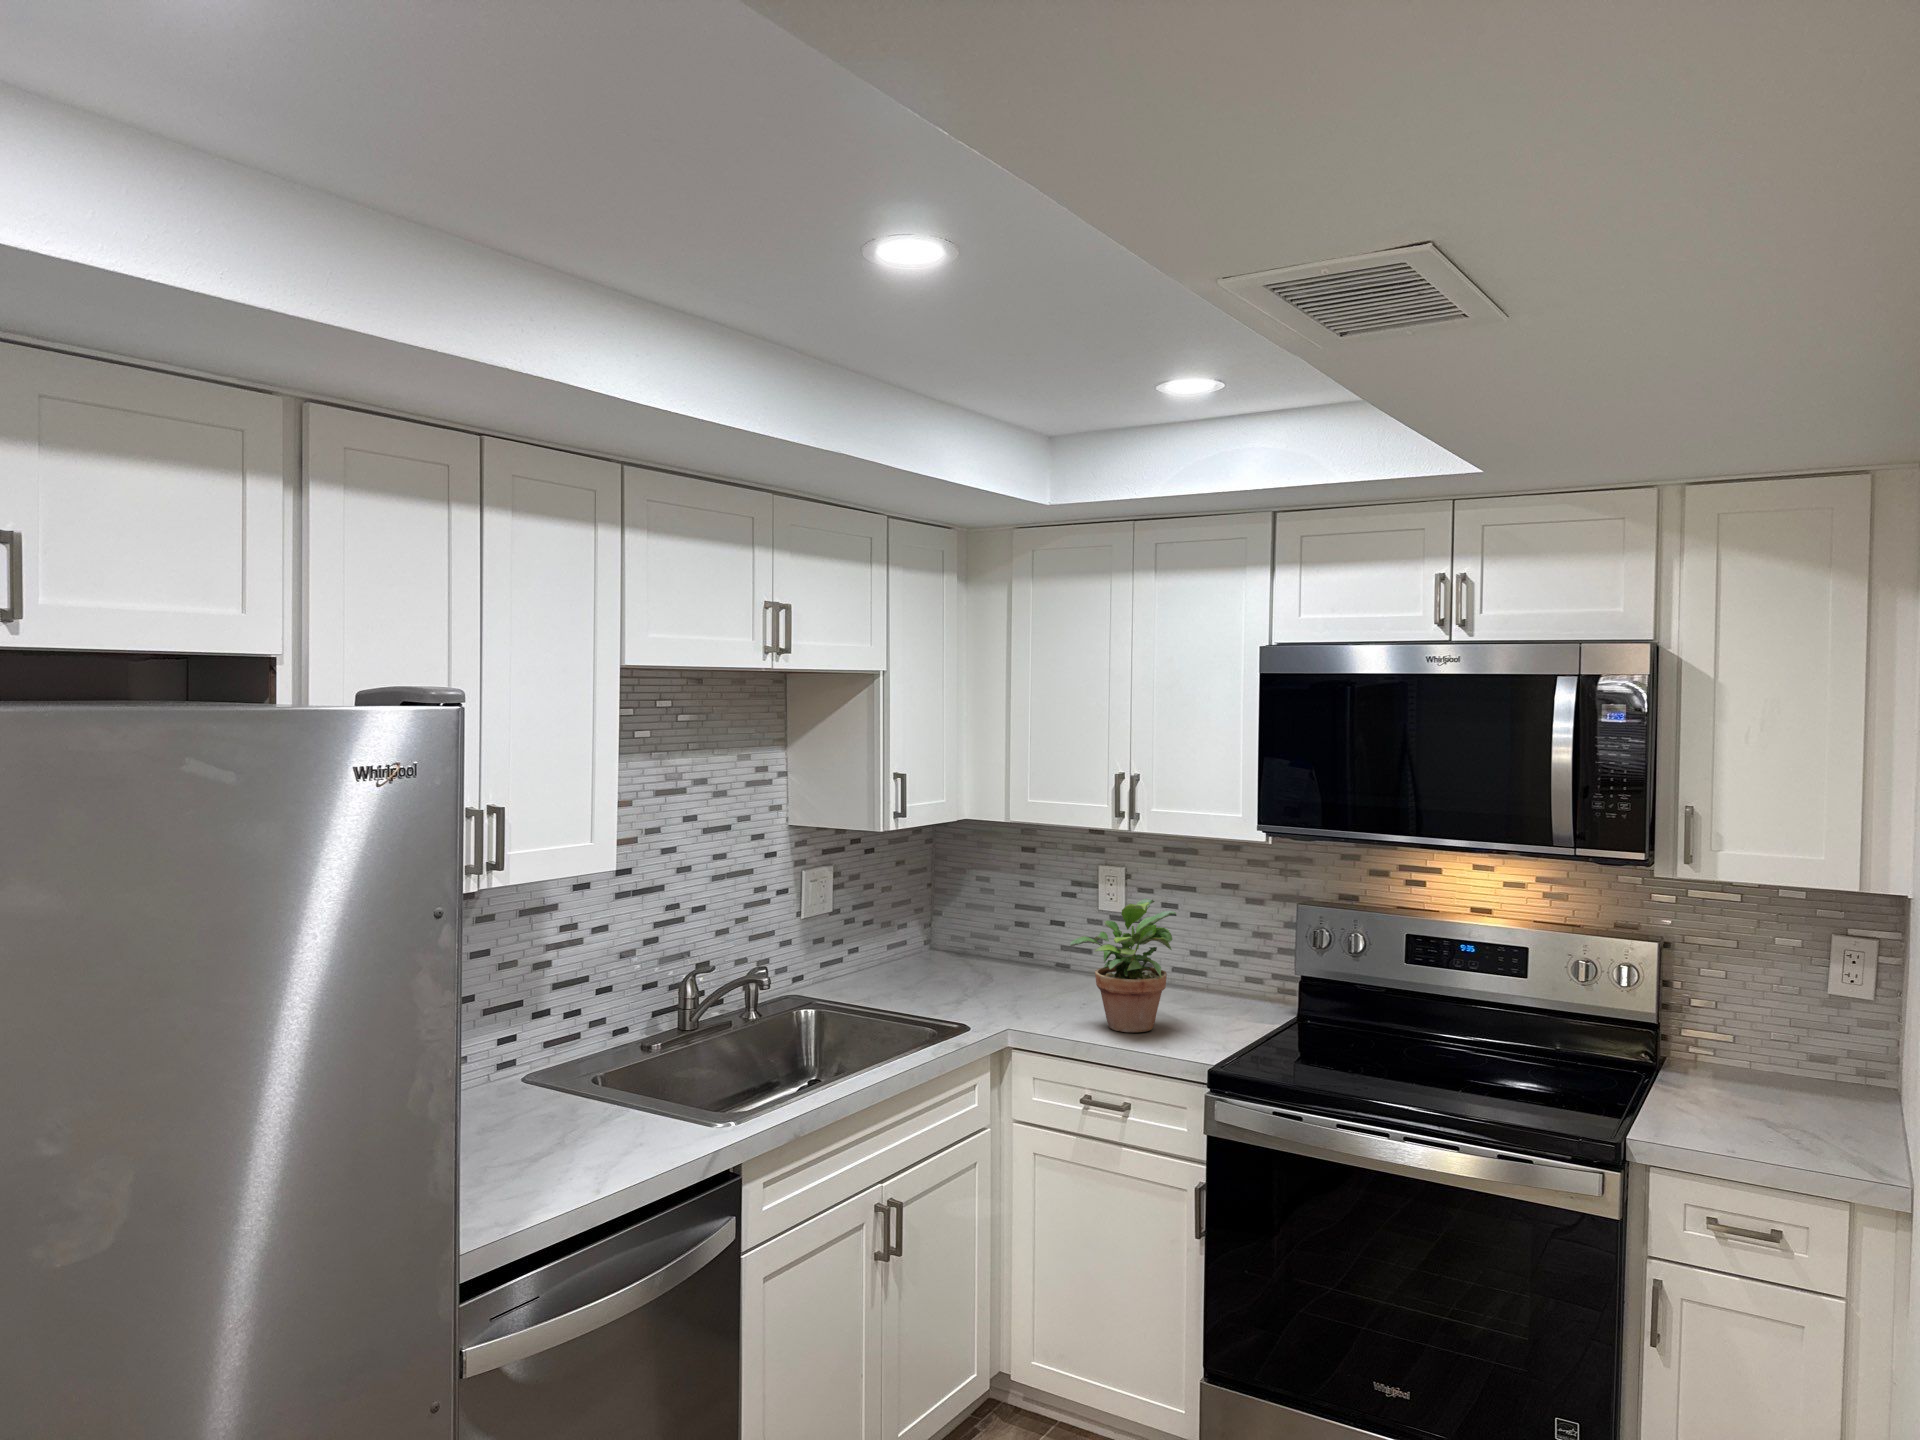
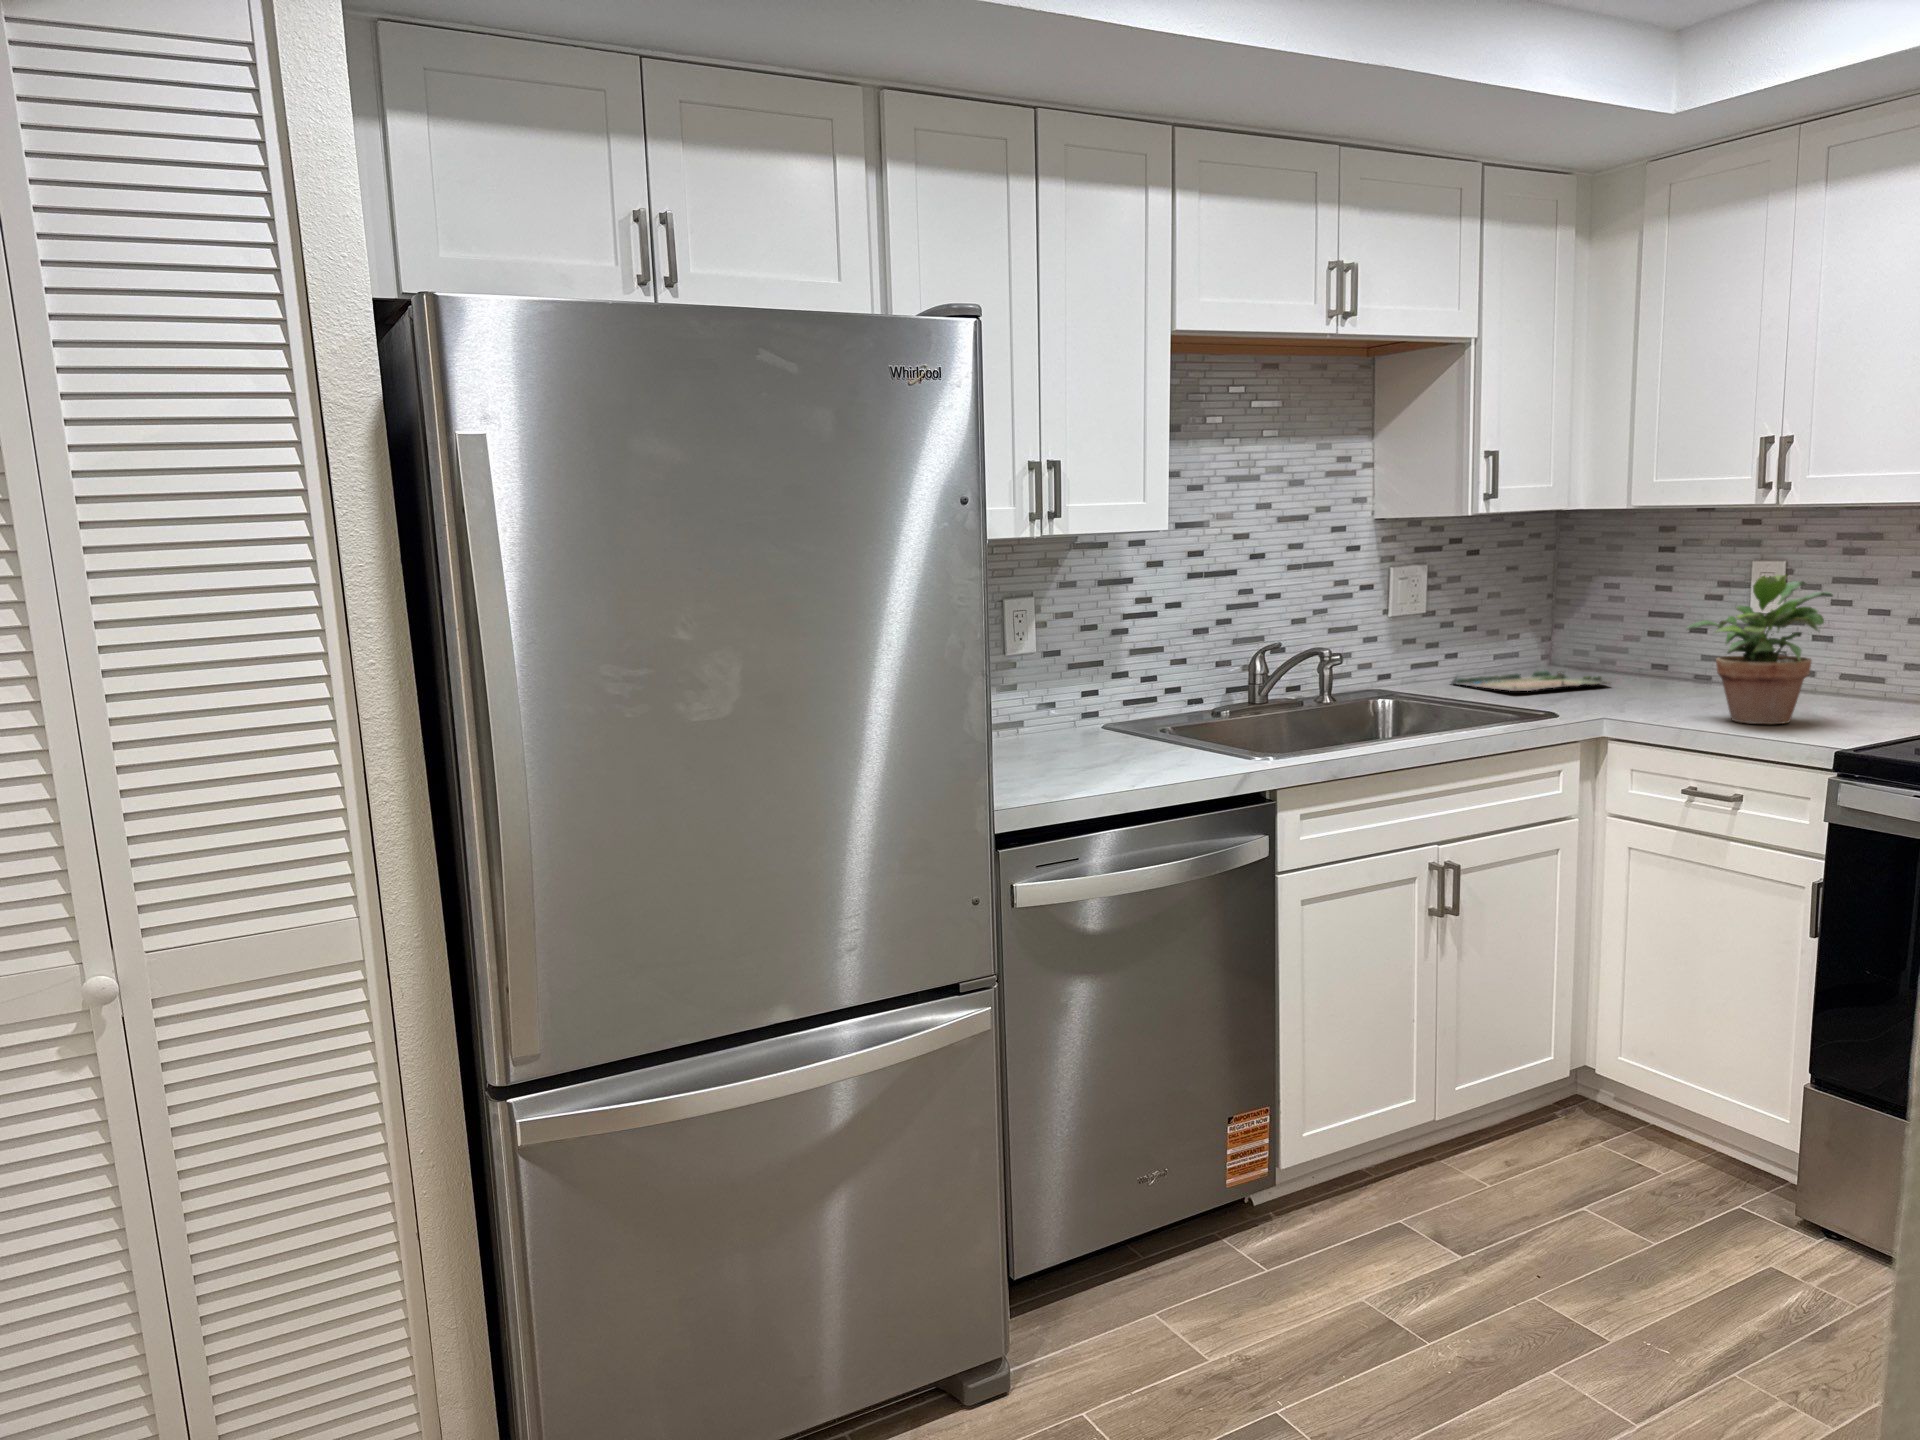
tray: none [857,961,997,995] -> present [1451,670,1612,691]

